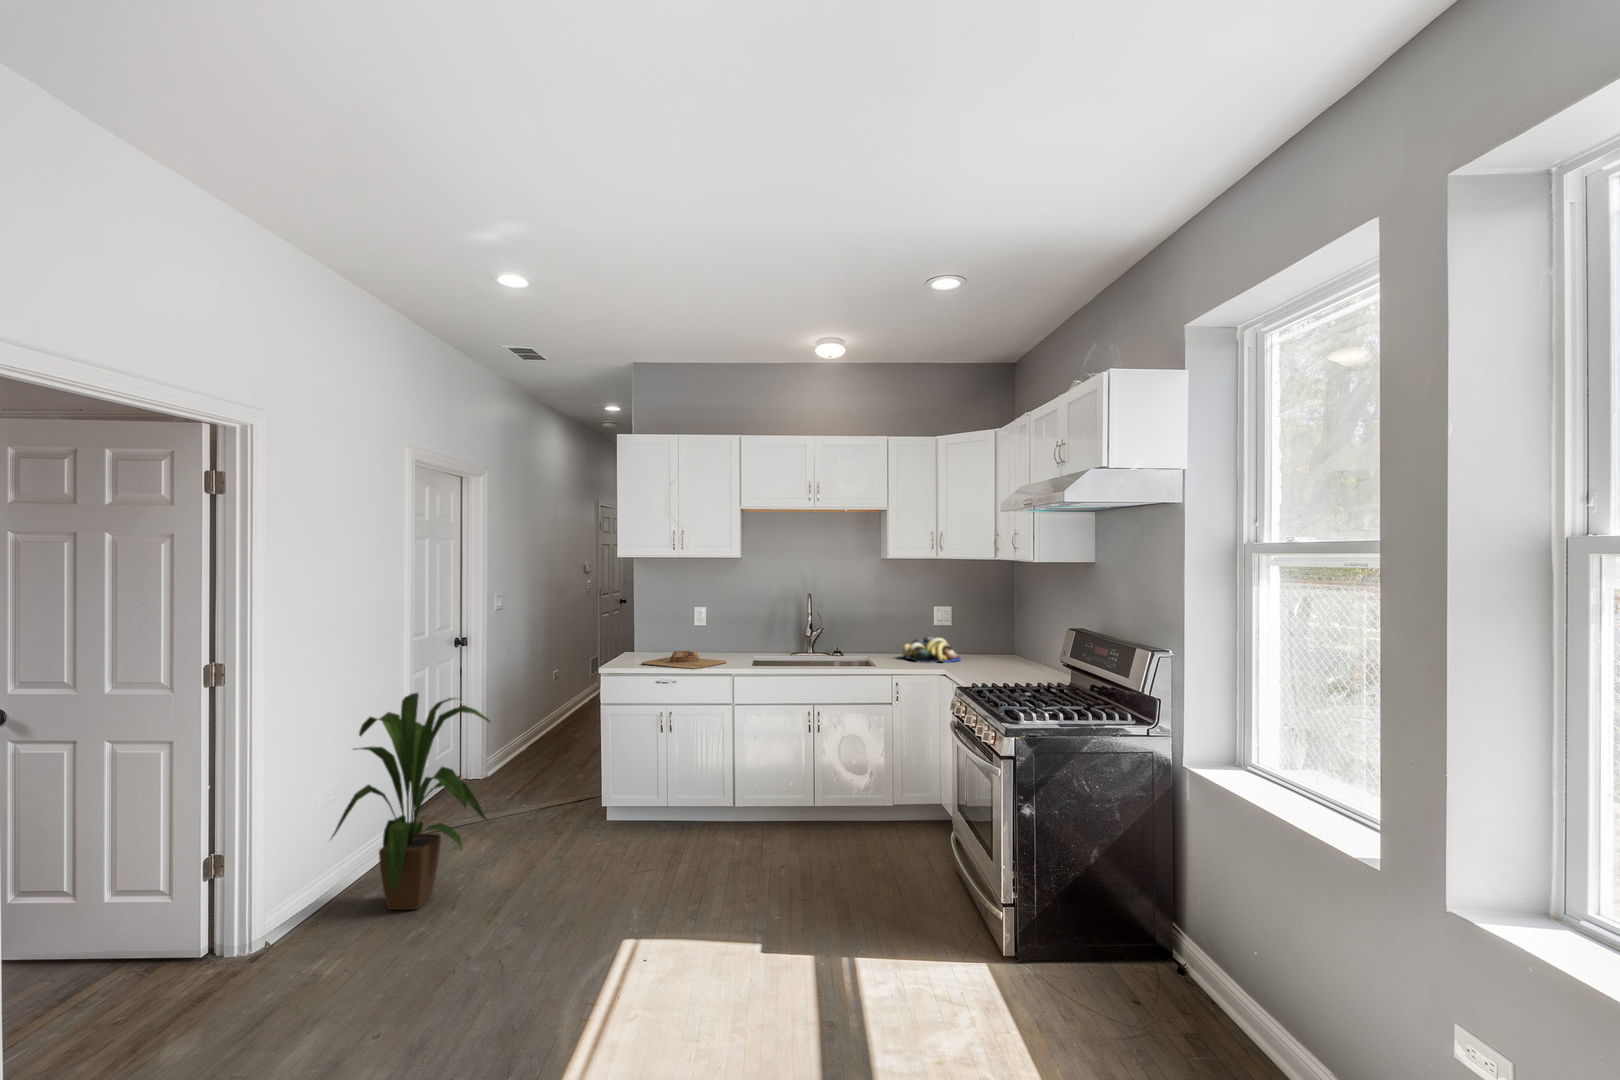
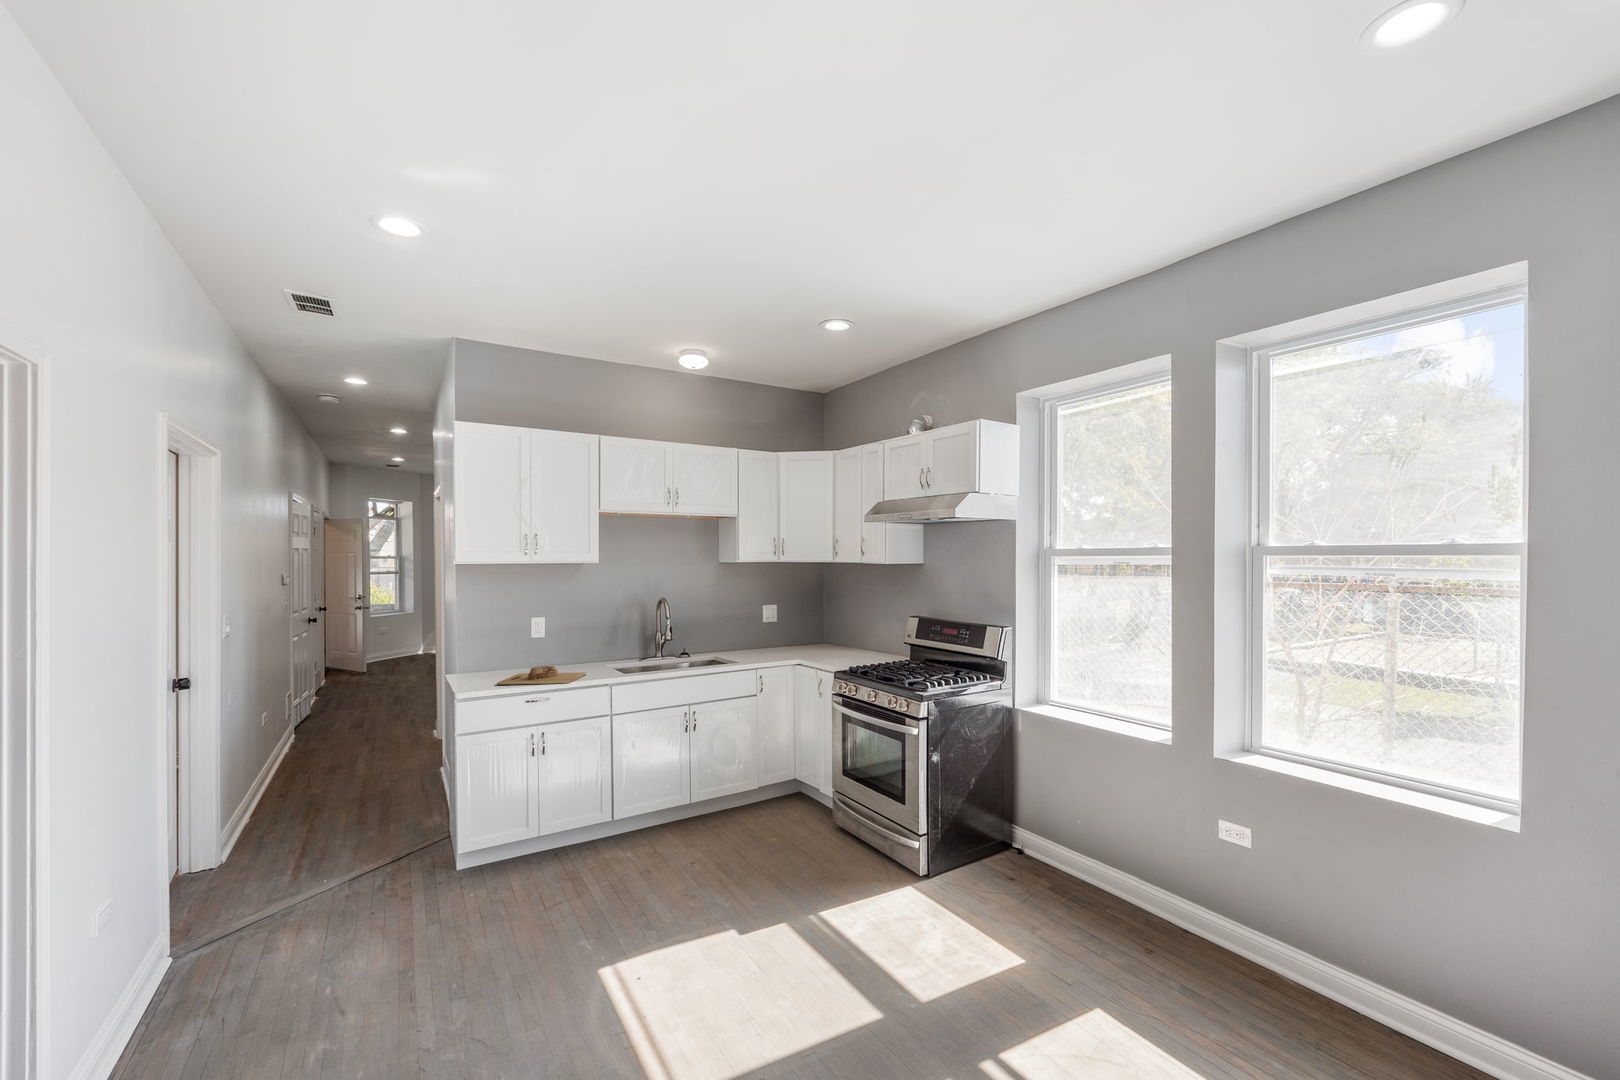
fruit bowl: present [902,636,961,663] -> none [741,633,793,656]
house plant: present [332,693,490,910] -> none [197,741,410,1011]

